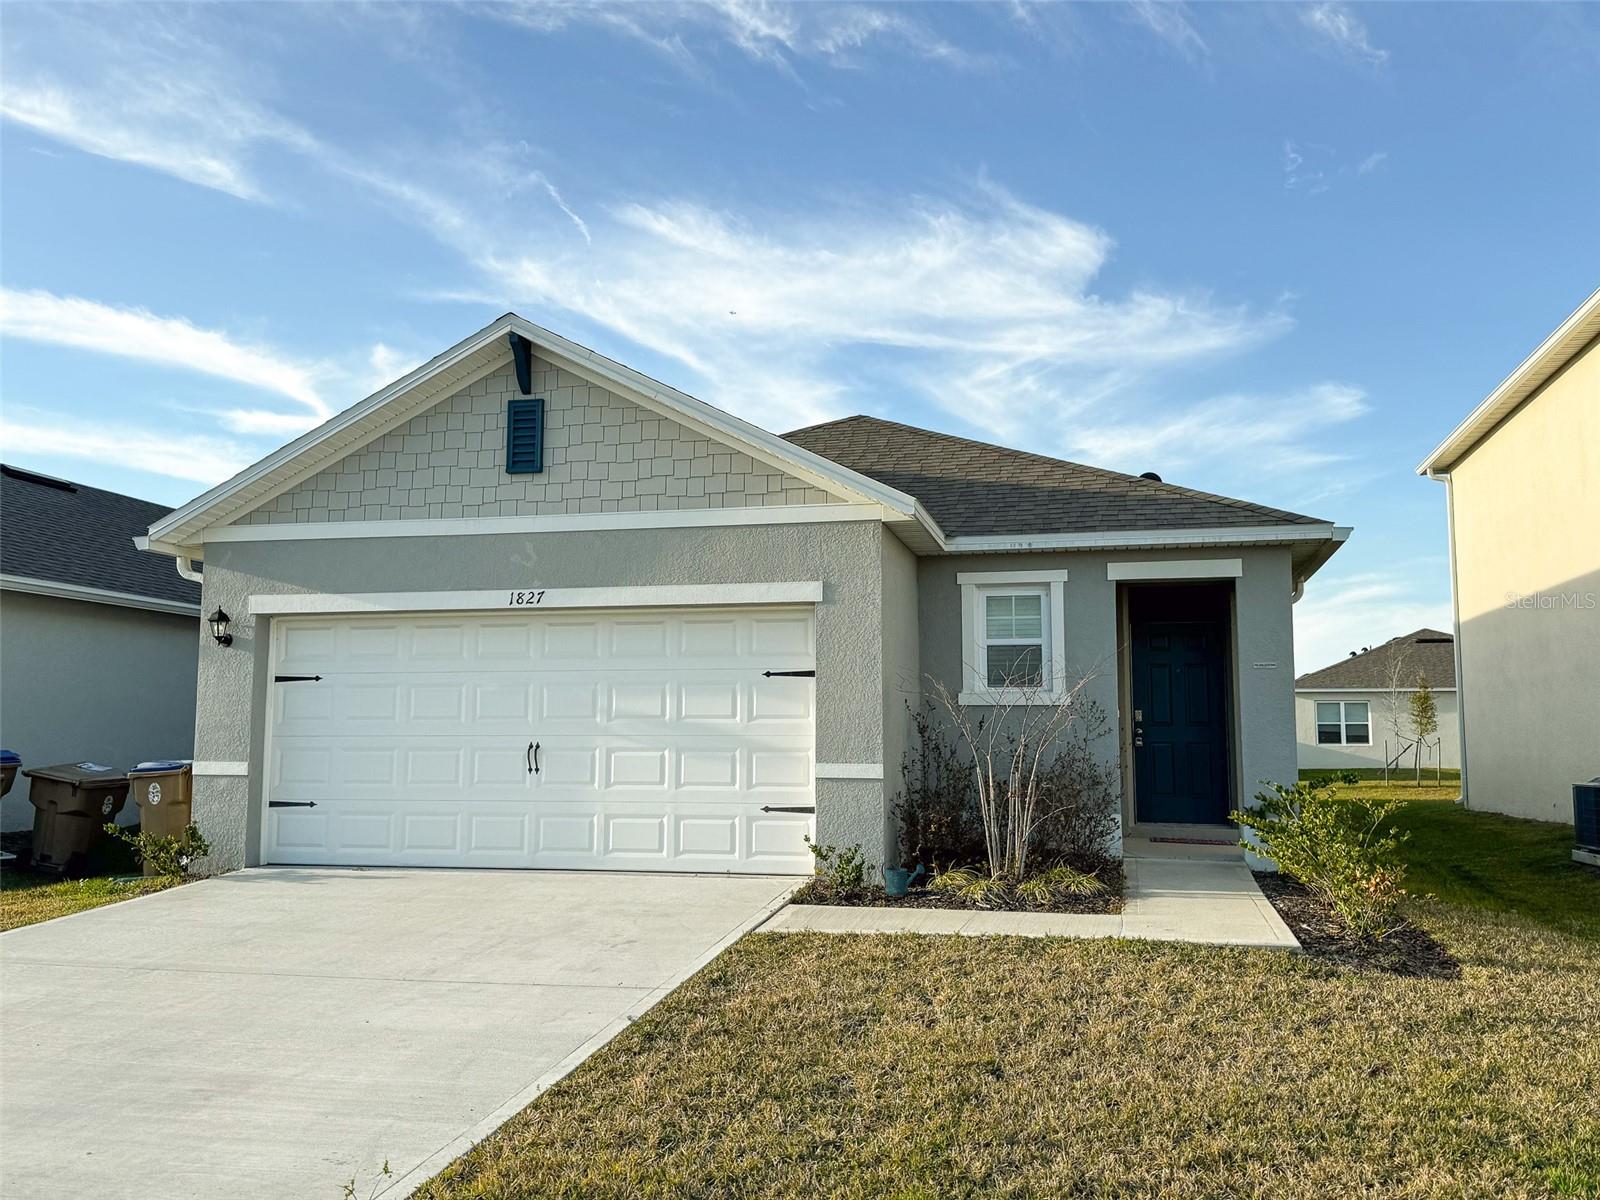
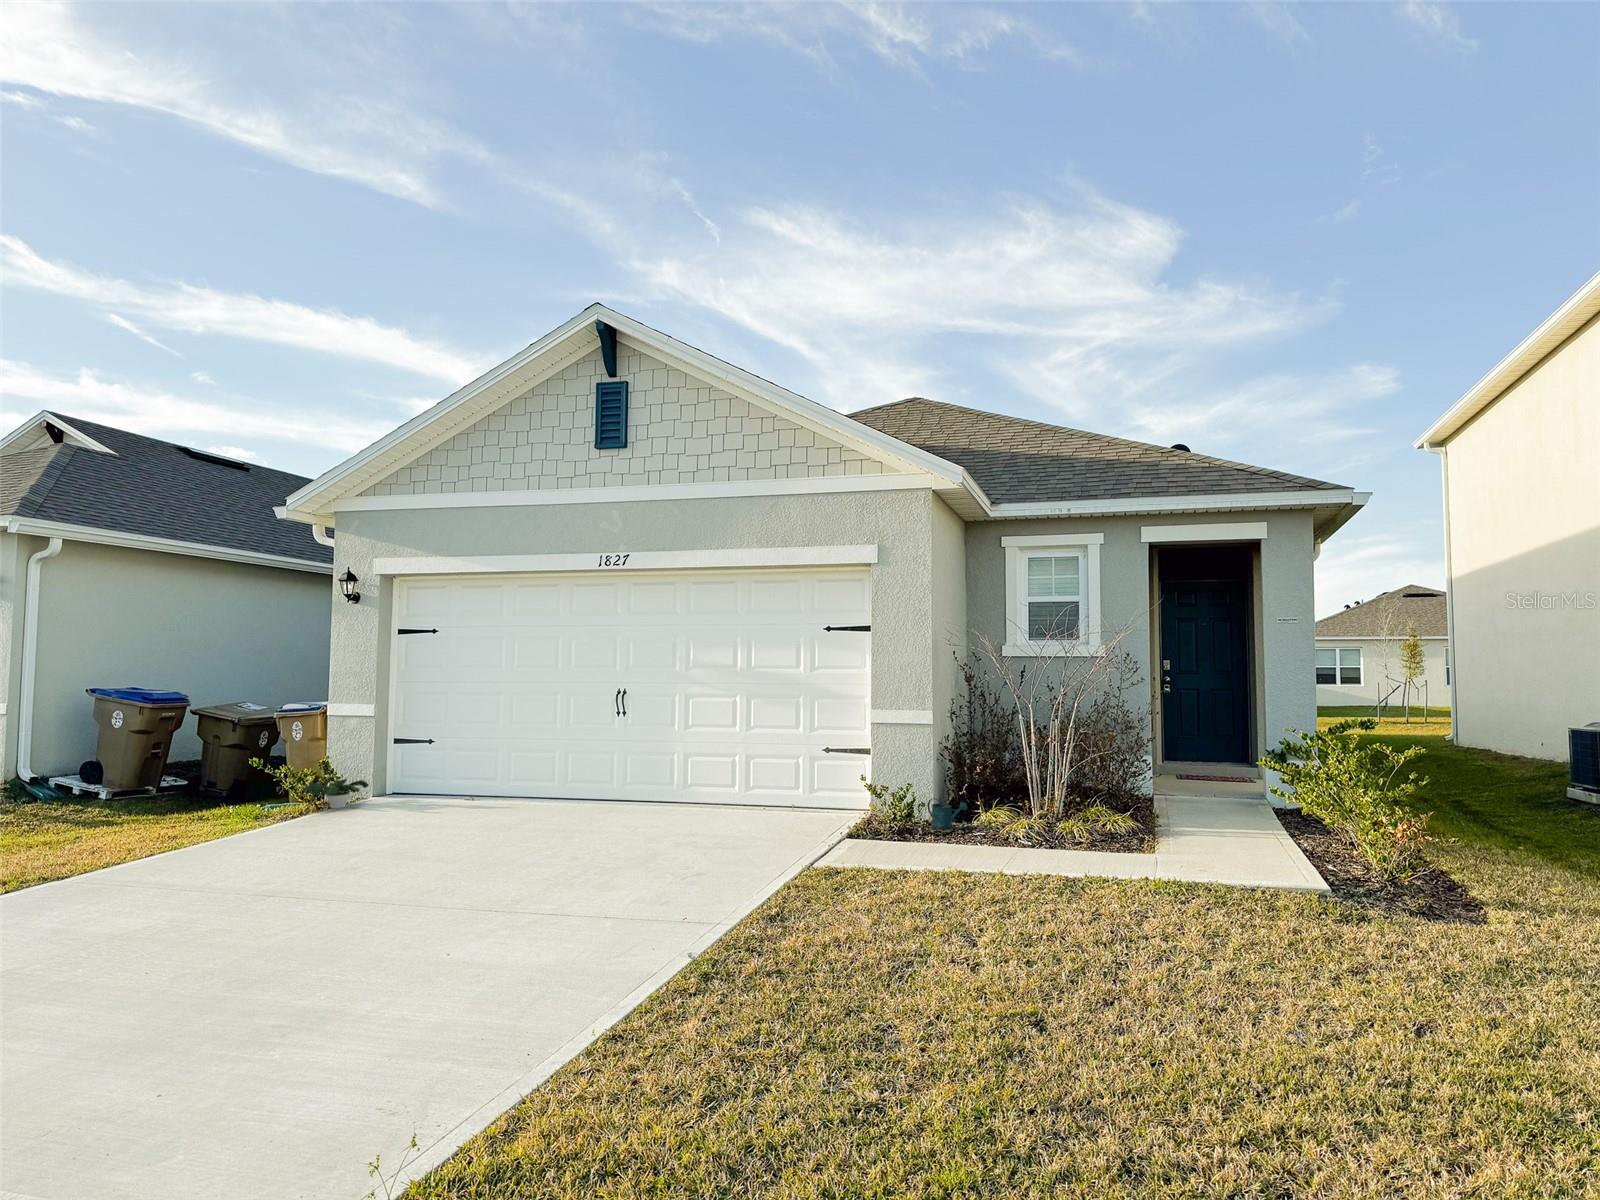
potted plant: none [158,848,236,881] -> present [303,779,369,808]

